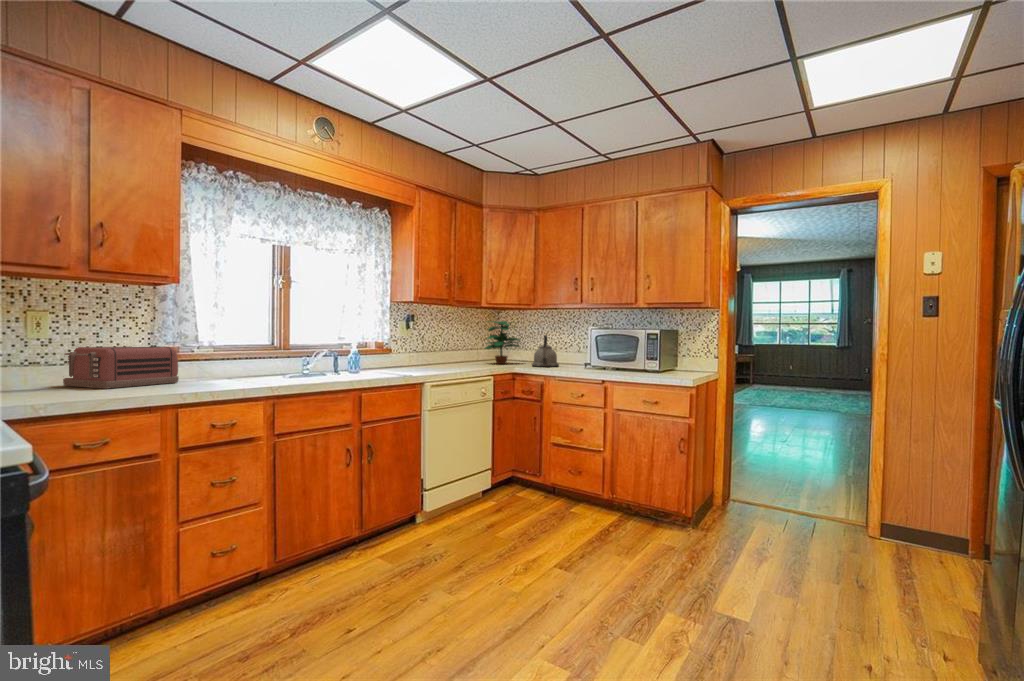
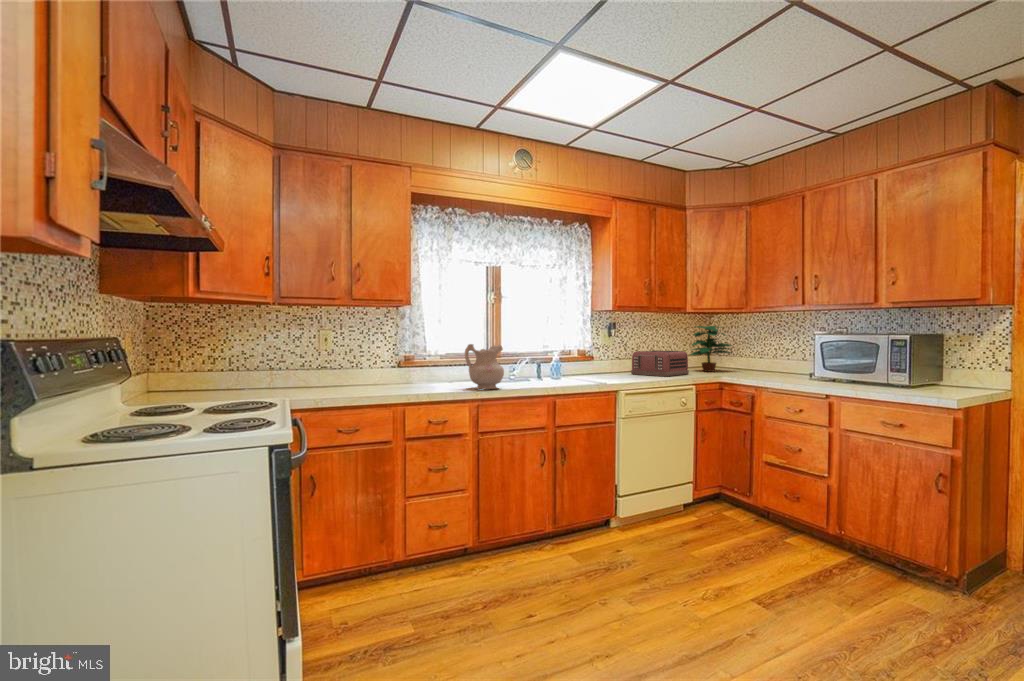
ceramic pitcher: none [258,332,307,385] -> present [465,344,504,389]
kettle: present [532,335,559,367] -> none [742,341,776,376]
toaster: present [63,346,179,389] -> present [631,351,689,377]

